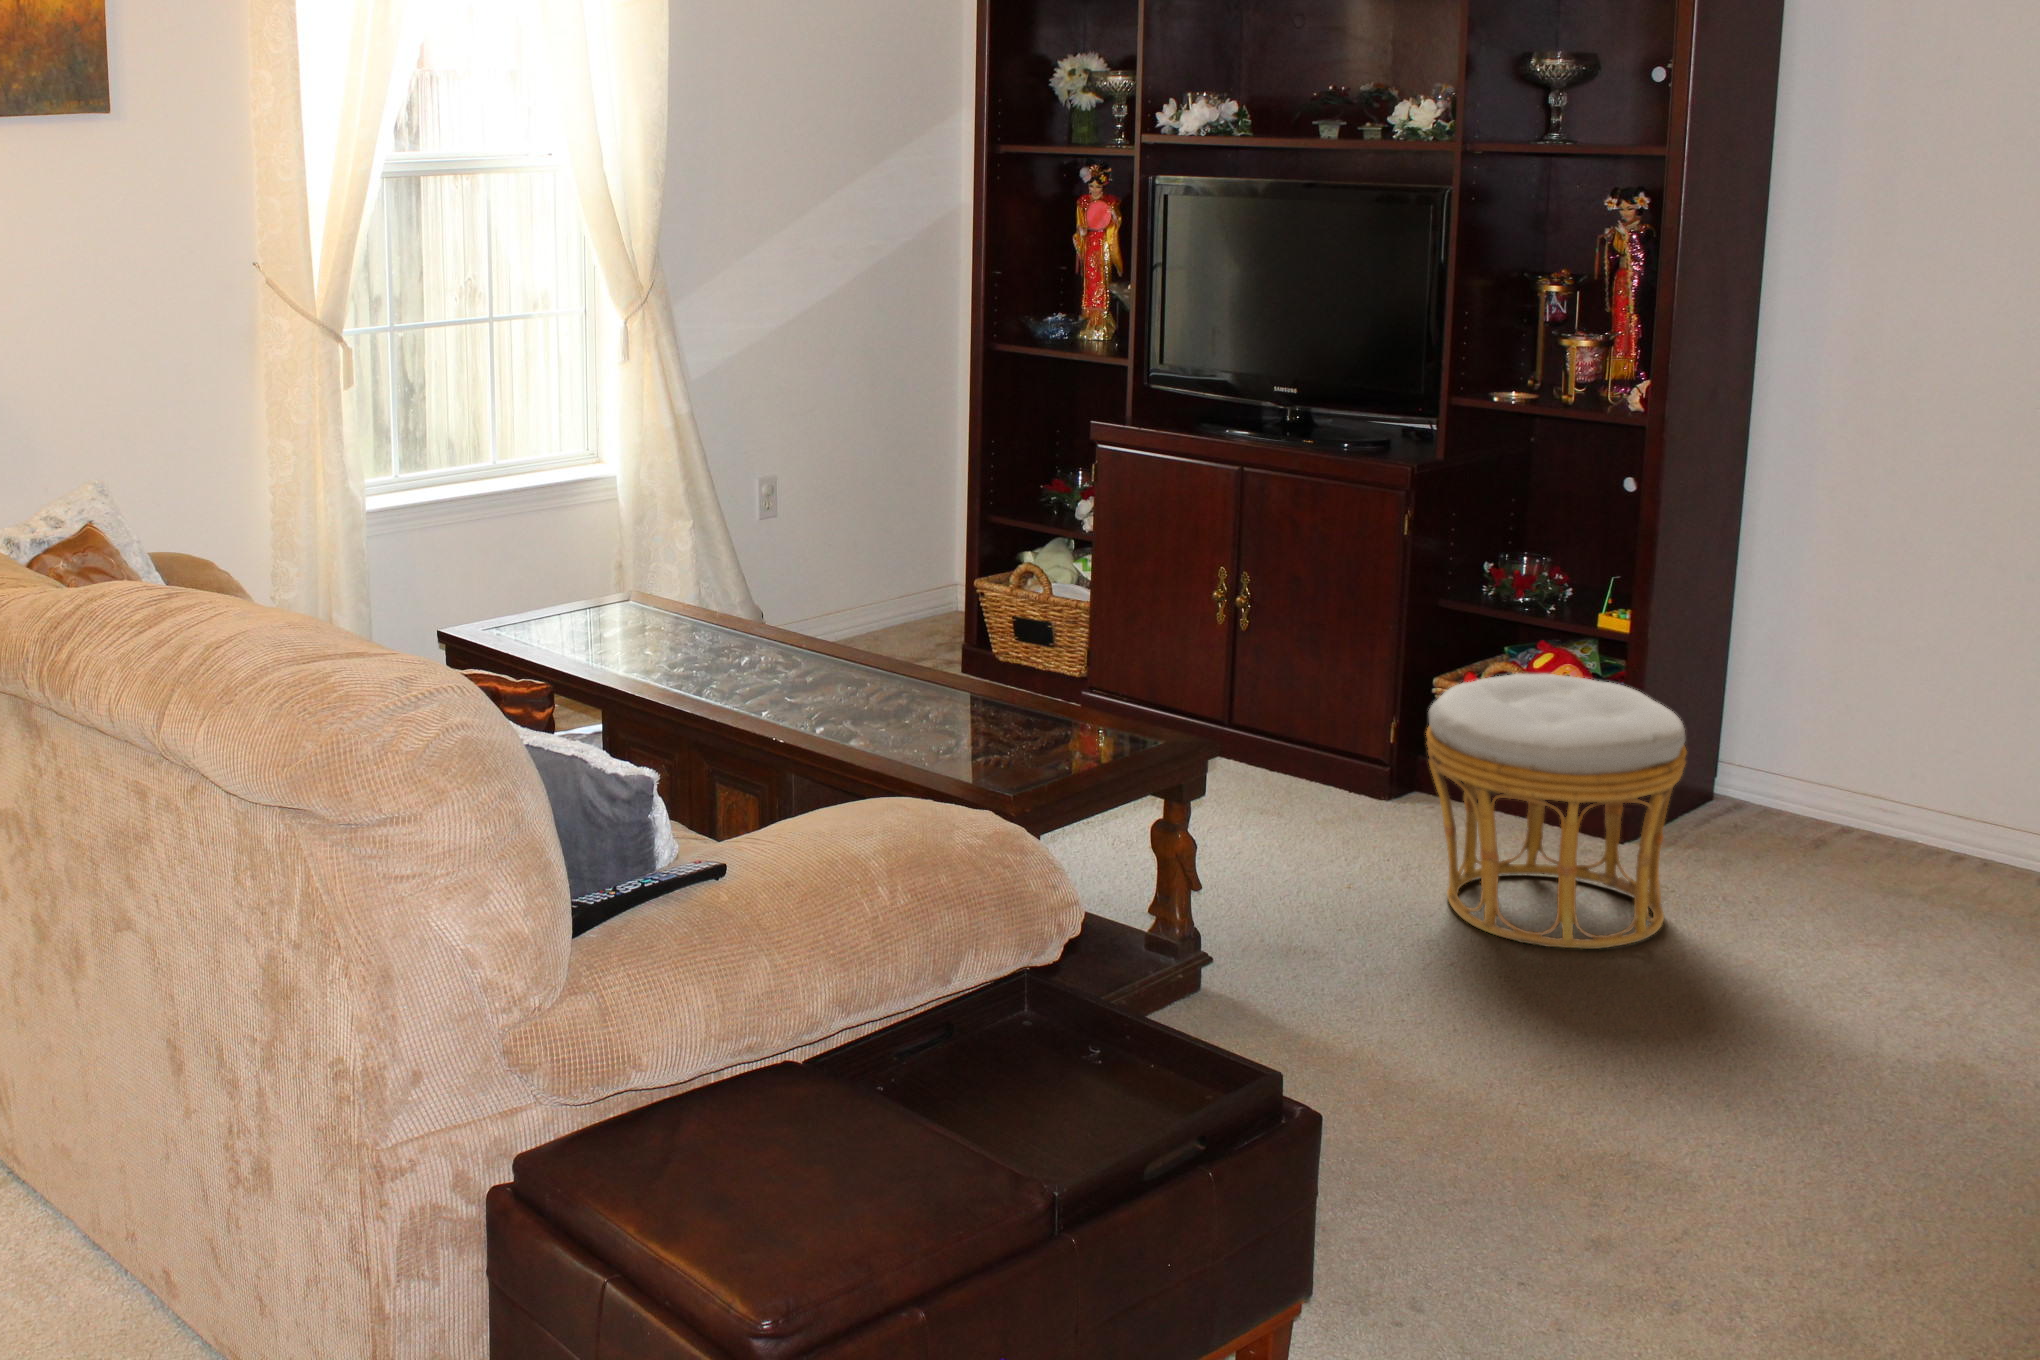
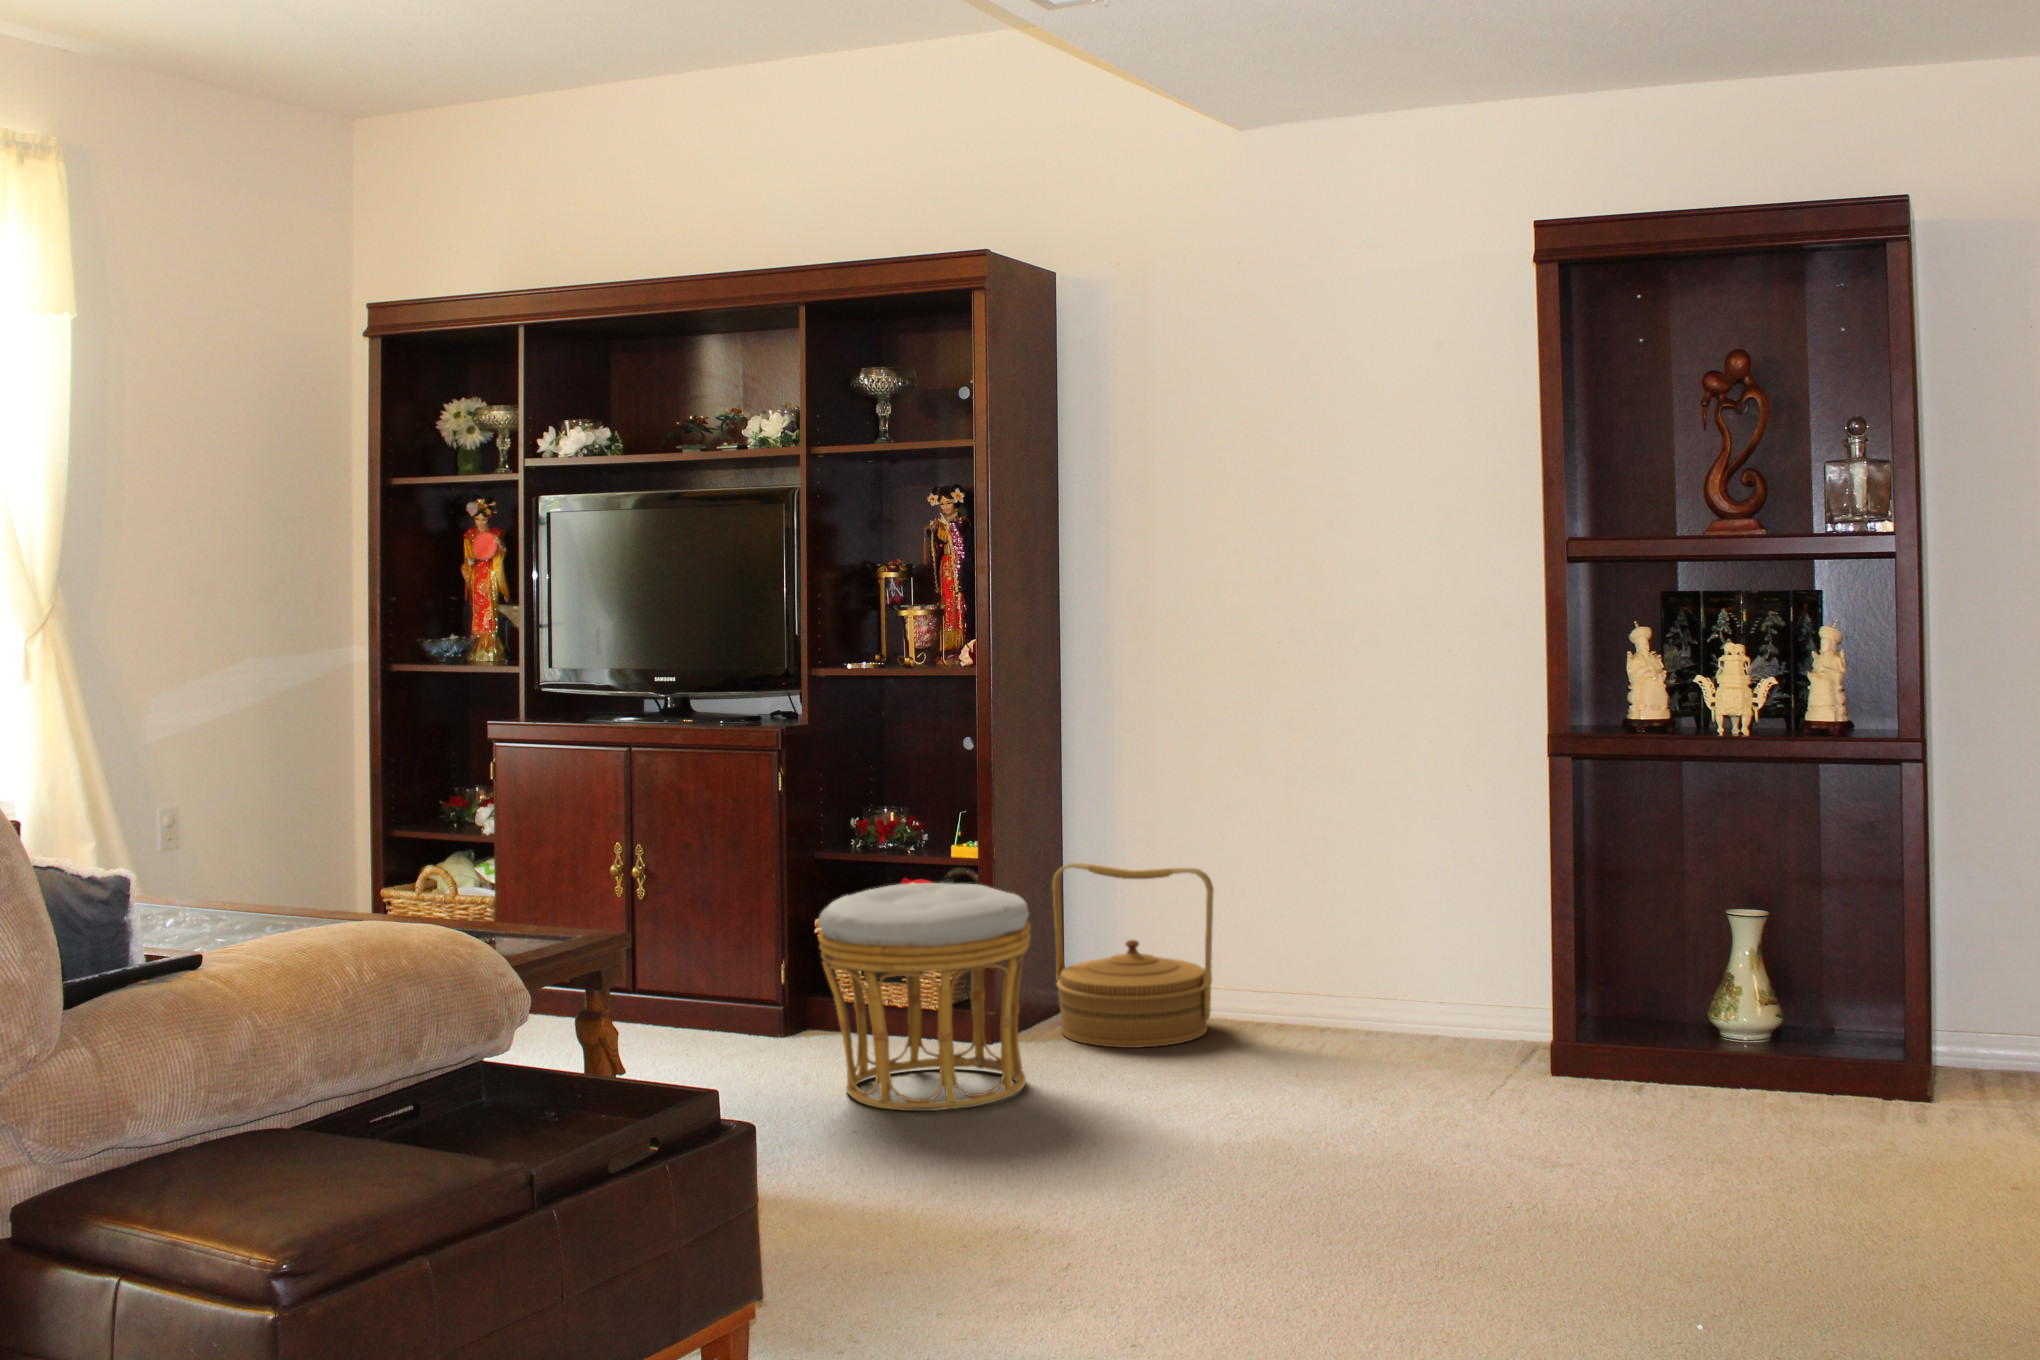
woven basket: none [1717,650,1939,885] -> present [1052,863,1214,1048]

